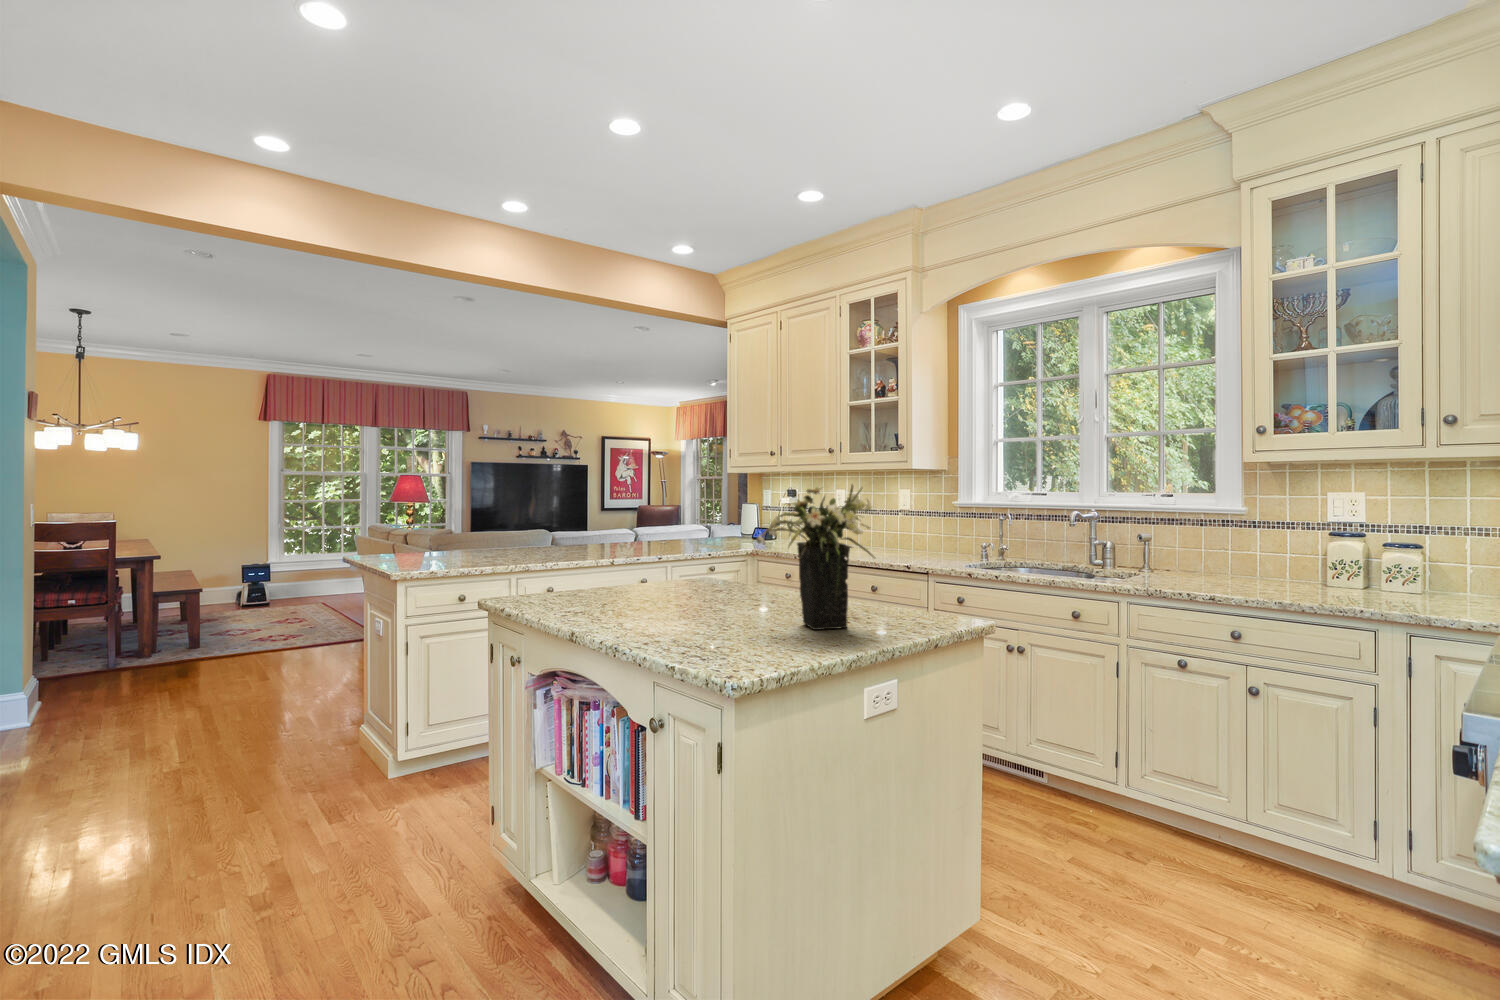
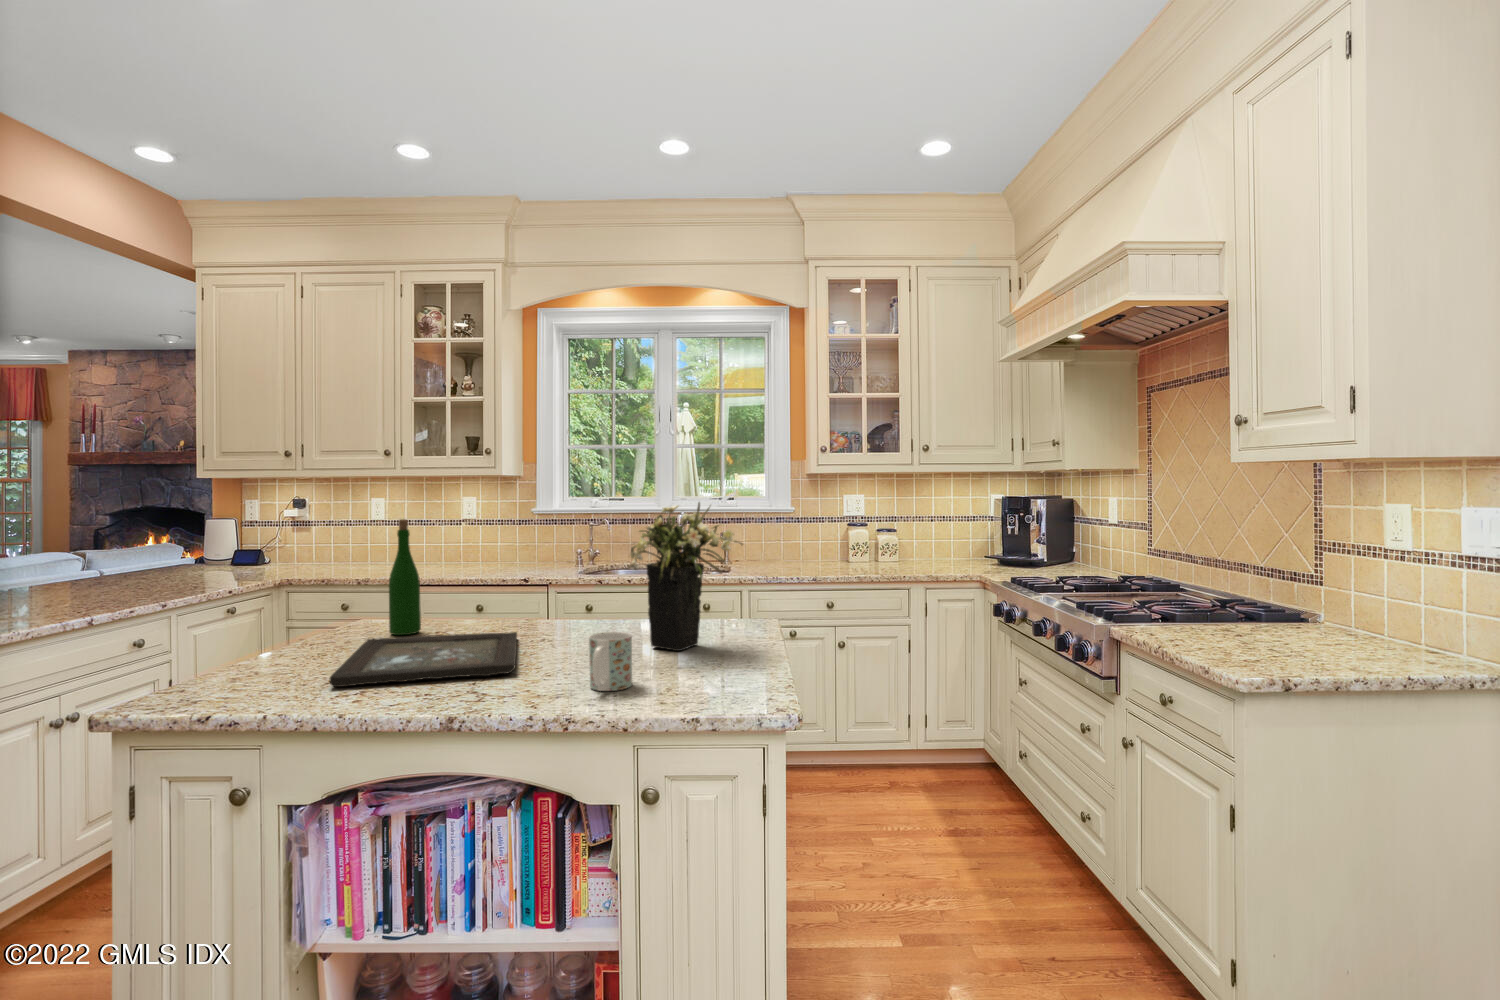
wine bottle: none [684,498,706,589] -> present [389,519,421,635]
tray: none [562,586,742,619] -> present [330,632,517,687]
mug: none [655,594,706,644] -> present [589,632,632,691]

